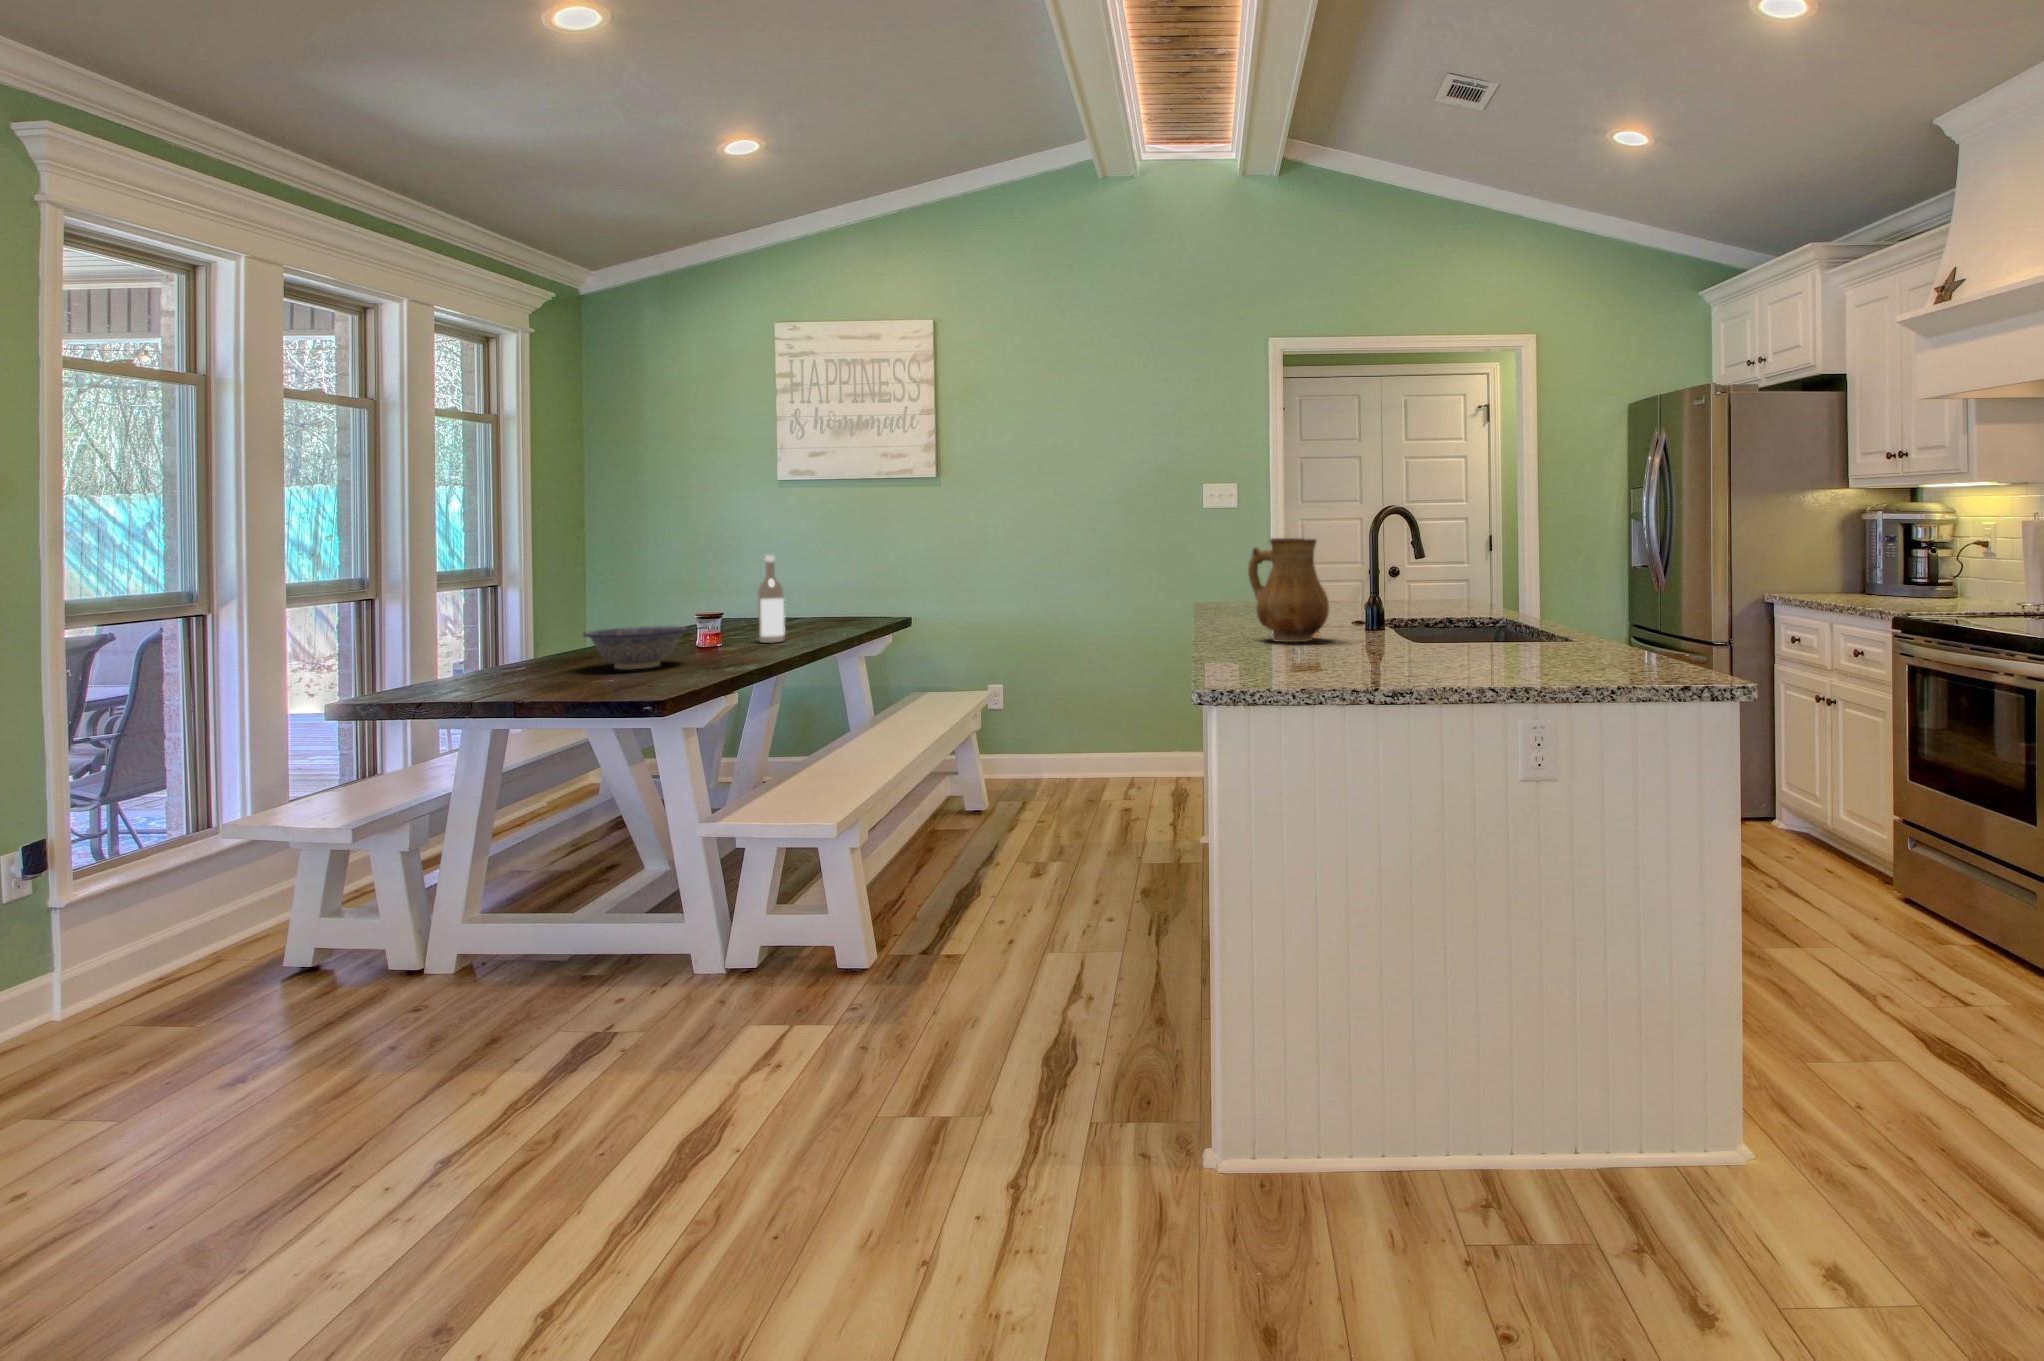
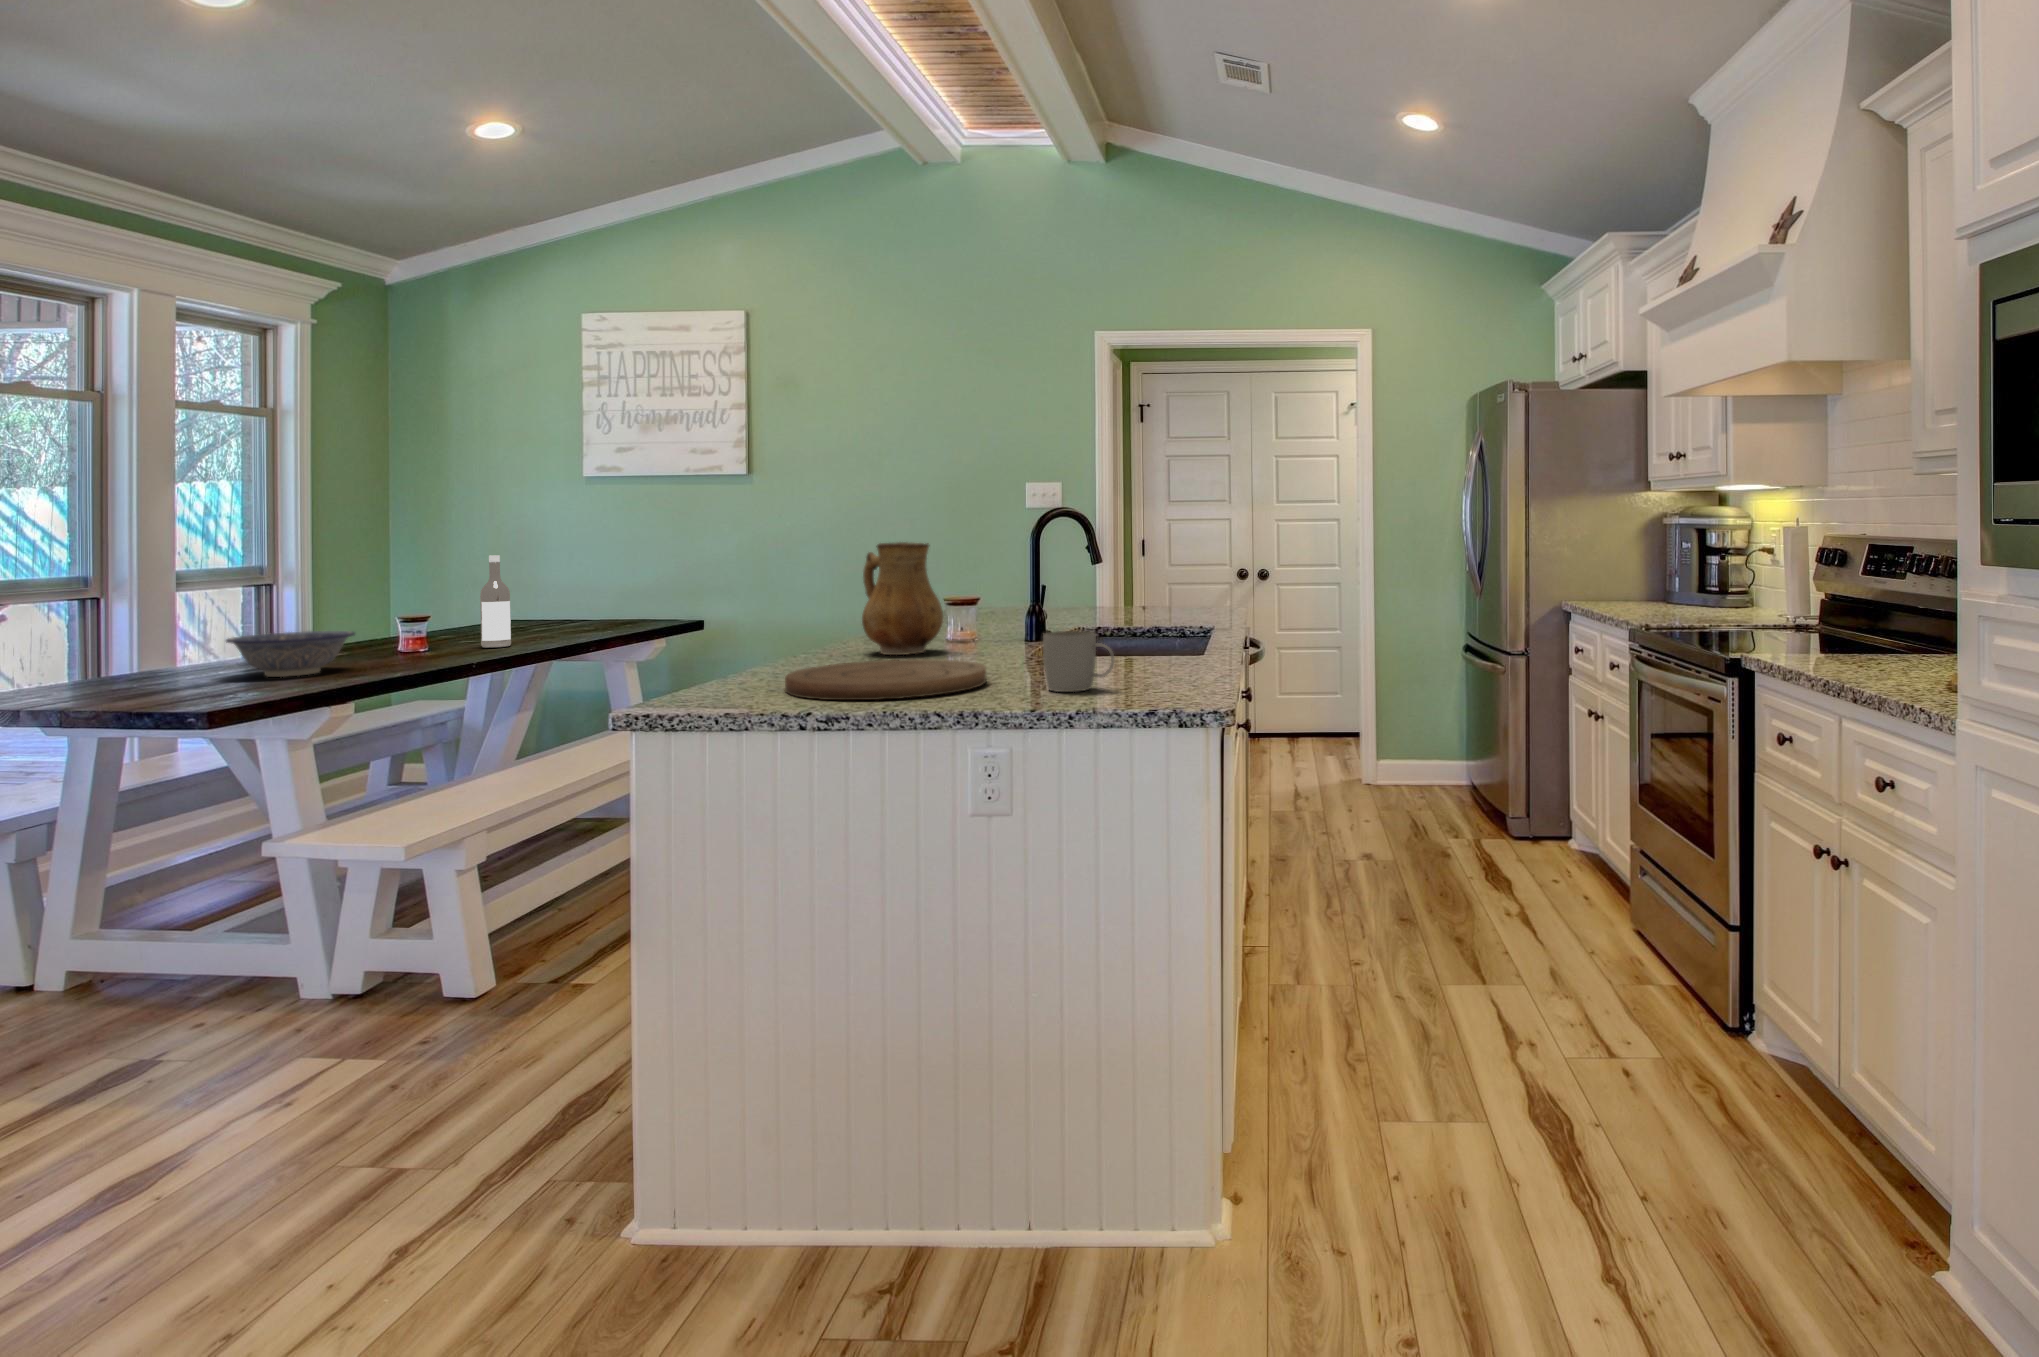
mug: none [1535,616,1605,671] -> present [1043,631,1114,692]
cutting board: none [1296,644,1475,679] -> present [785,659,986,700]

